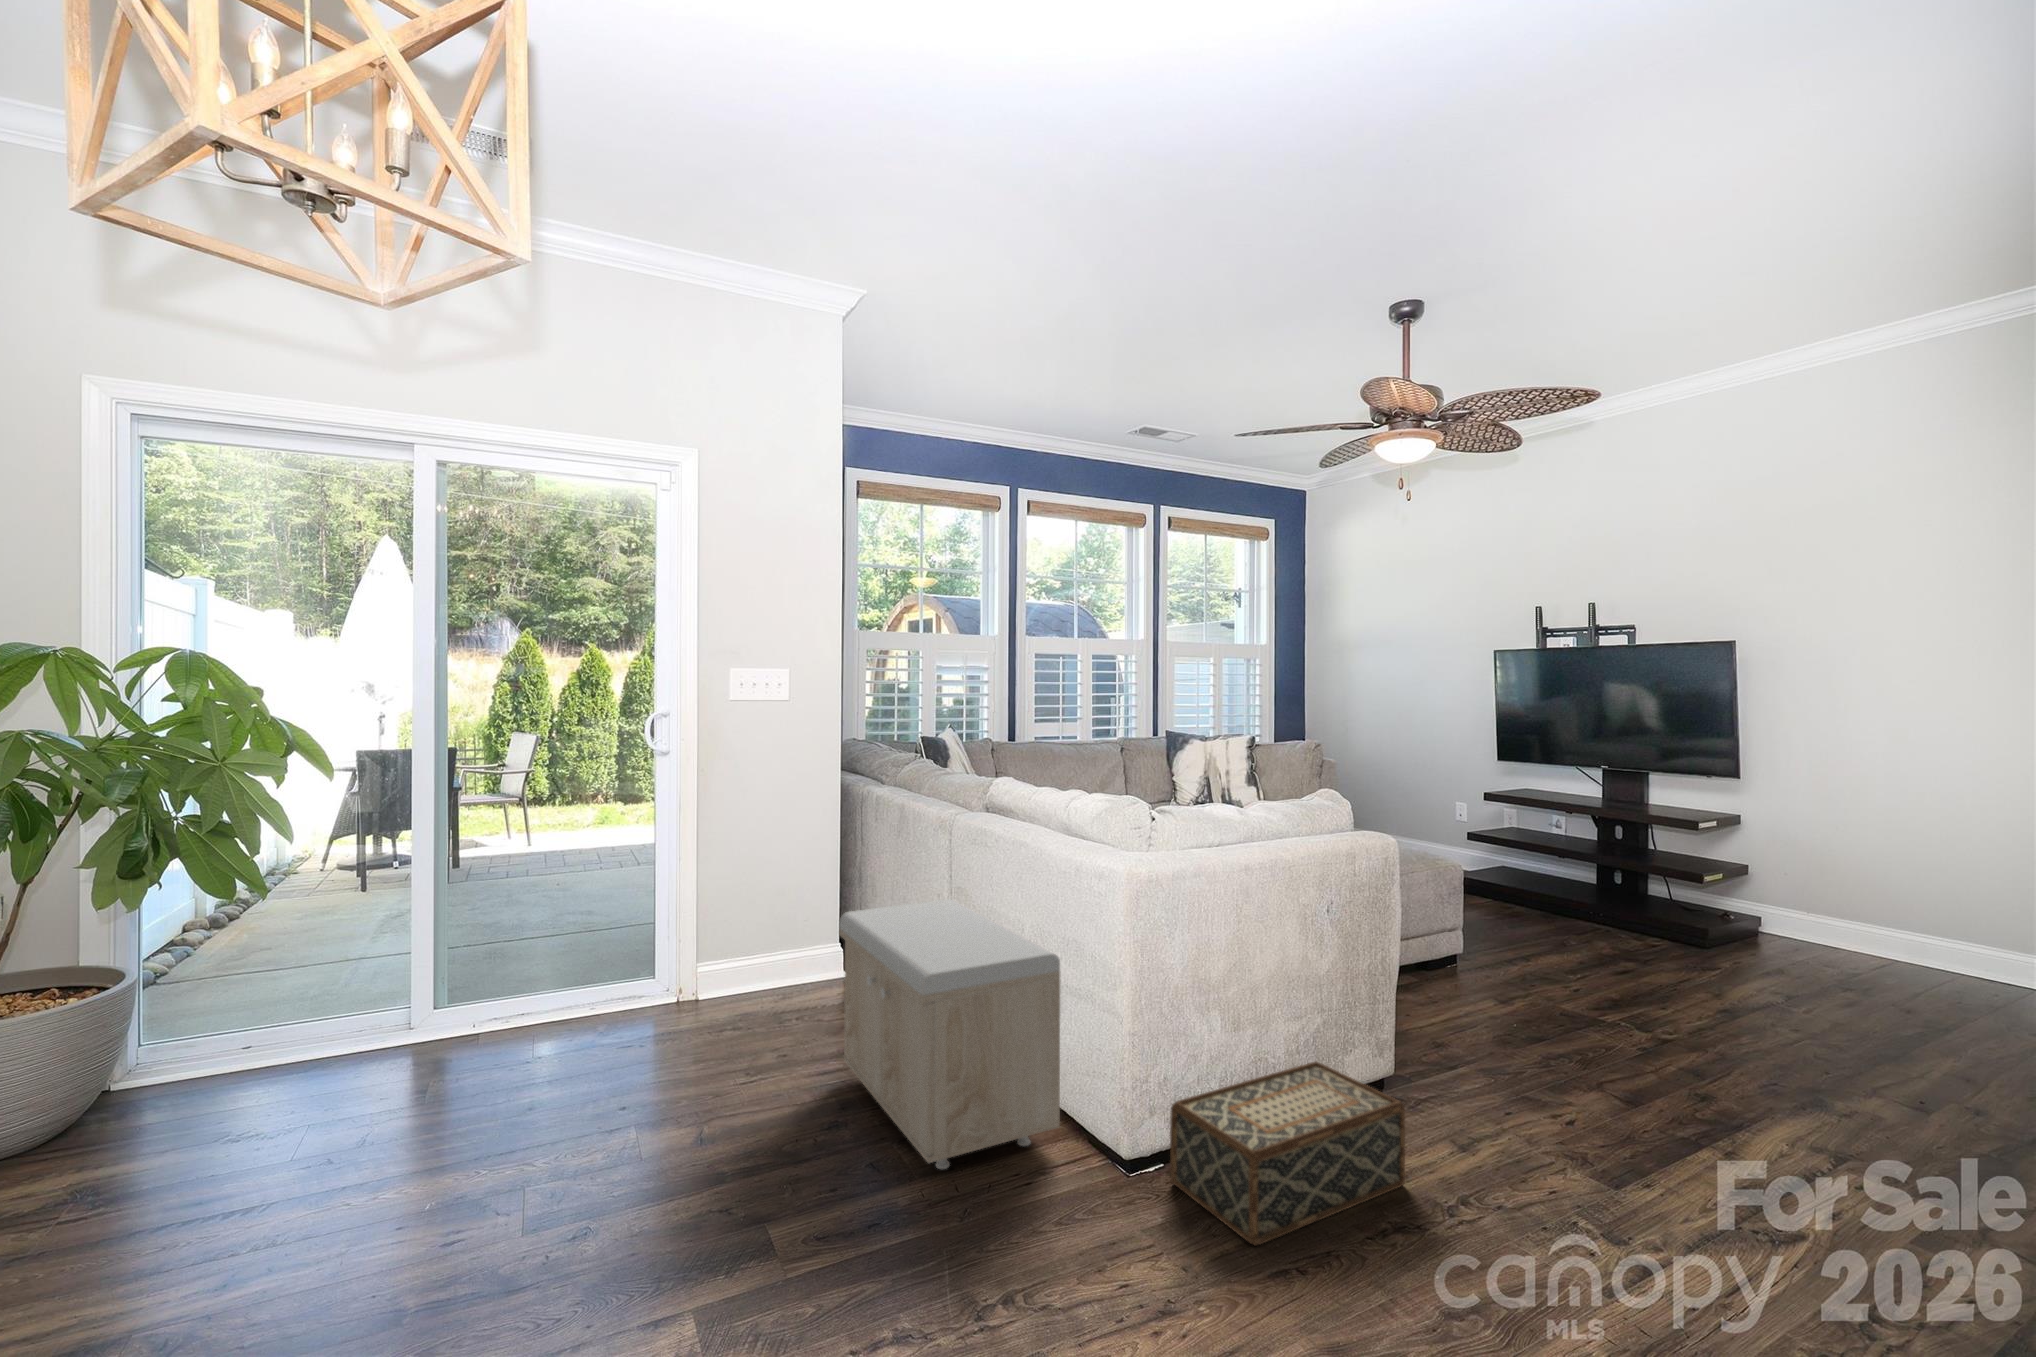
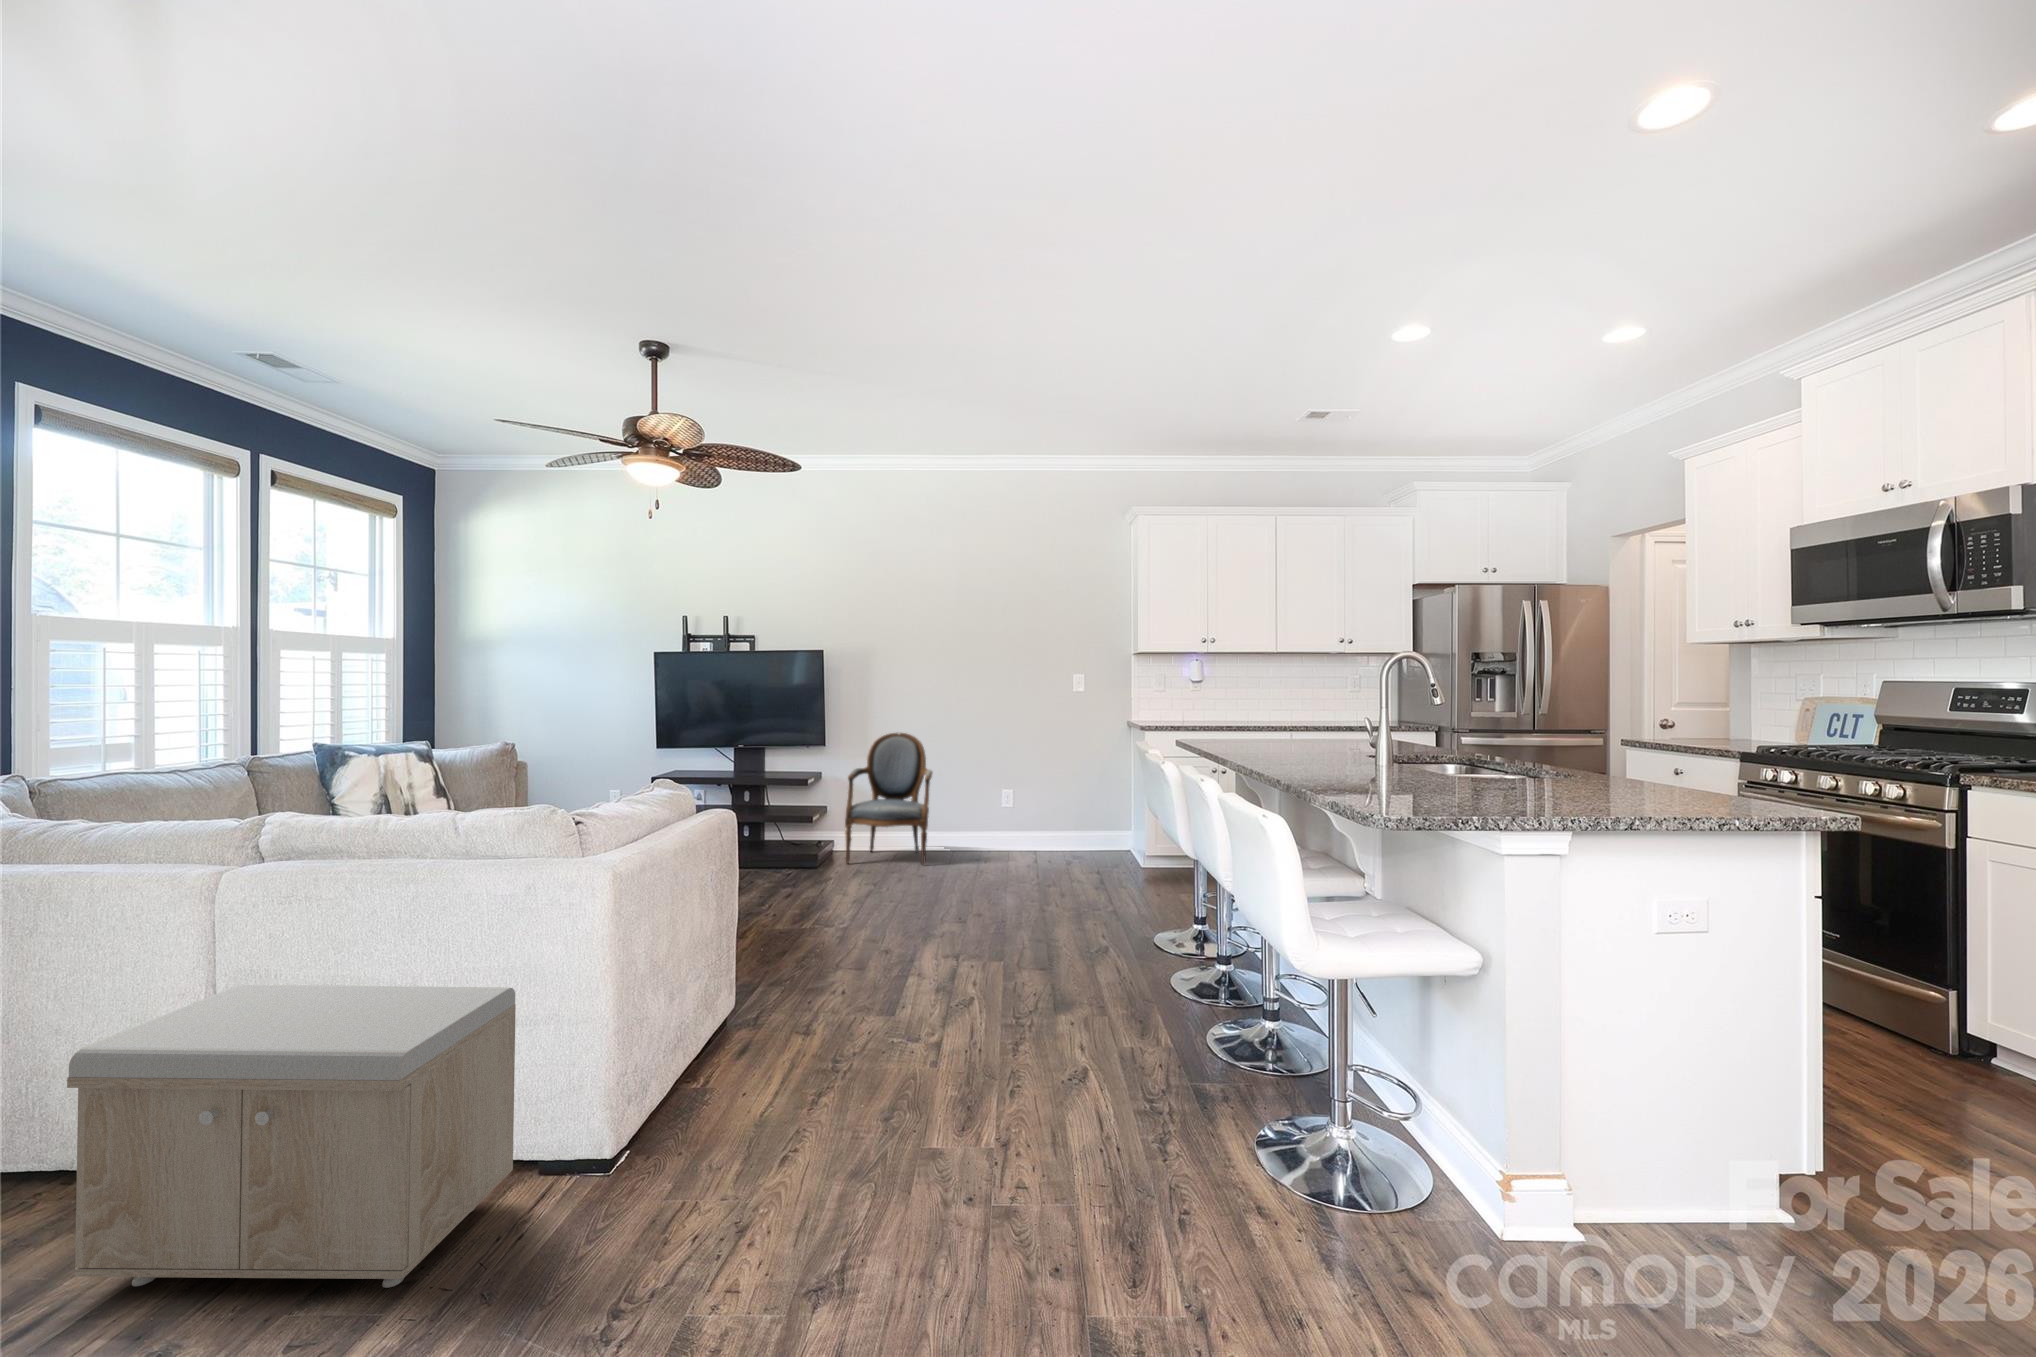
armchair: none [1759,767,1960,997] -> present [845,733,932,865]
woven basket: present [1170,1062,1405,1246] -> none [648,1008,801,1157]

